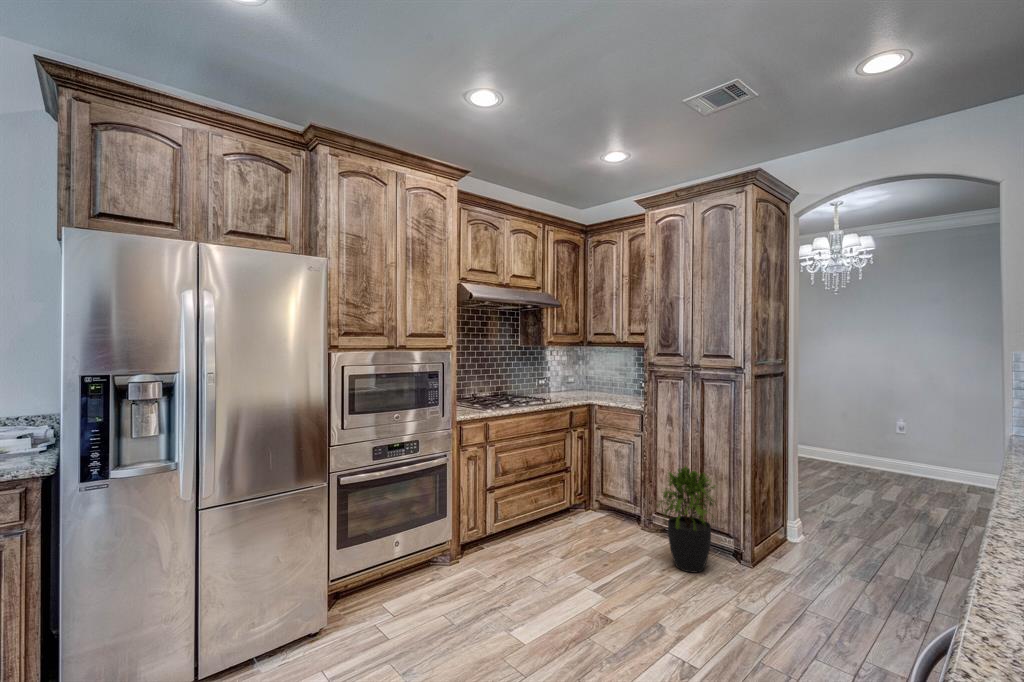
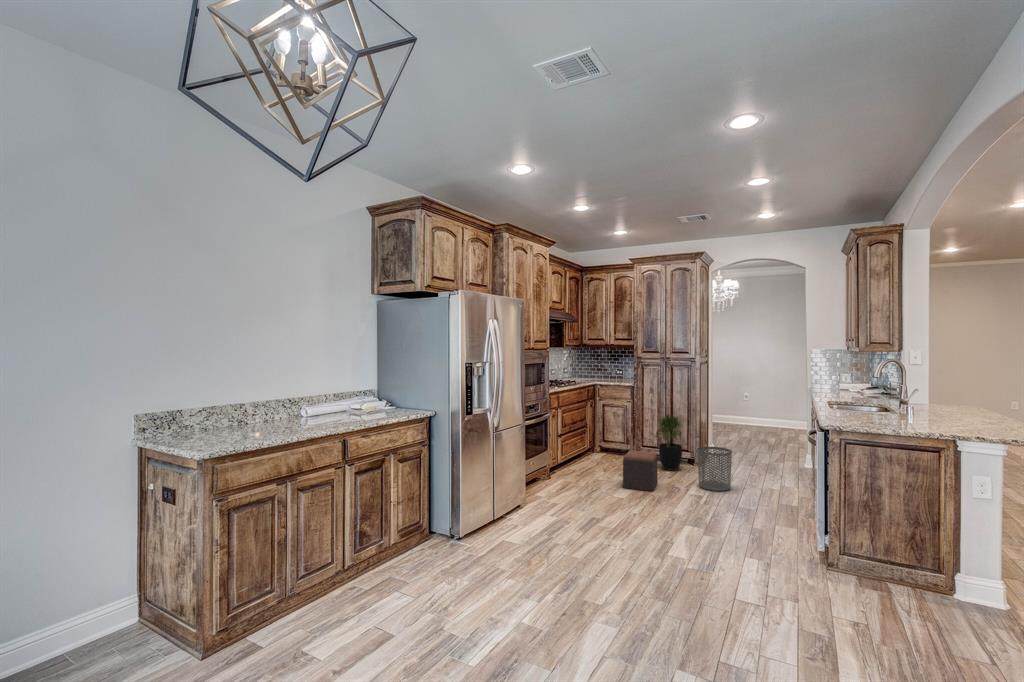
footstool: none [554,534,630,631] -> present [623,450,658,491]
waste bin: none [707,548,782,659] -> present [697,447,732,491]

